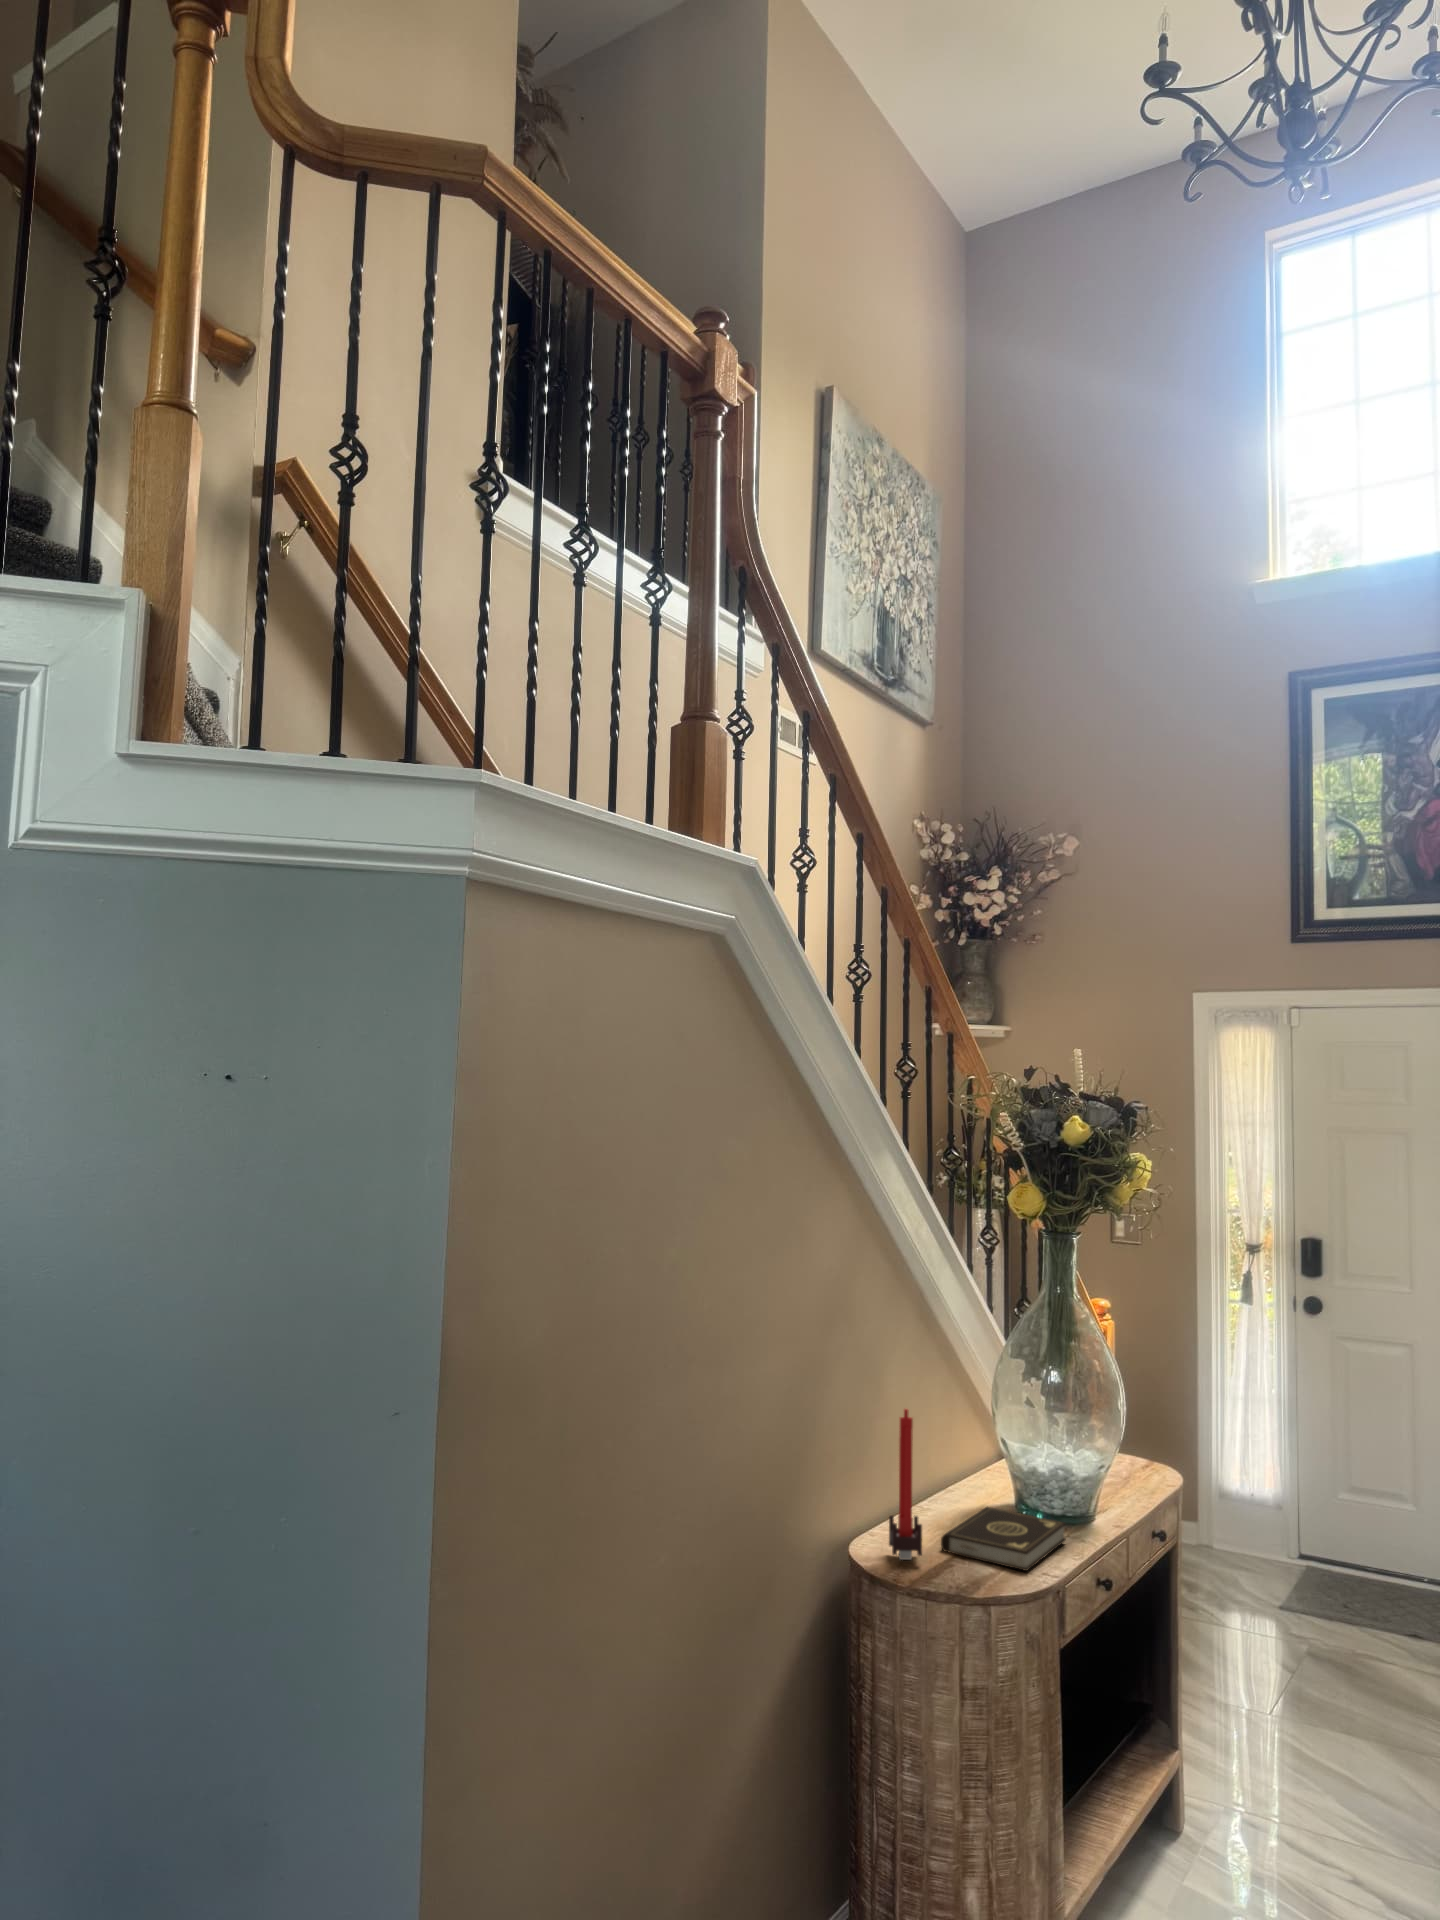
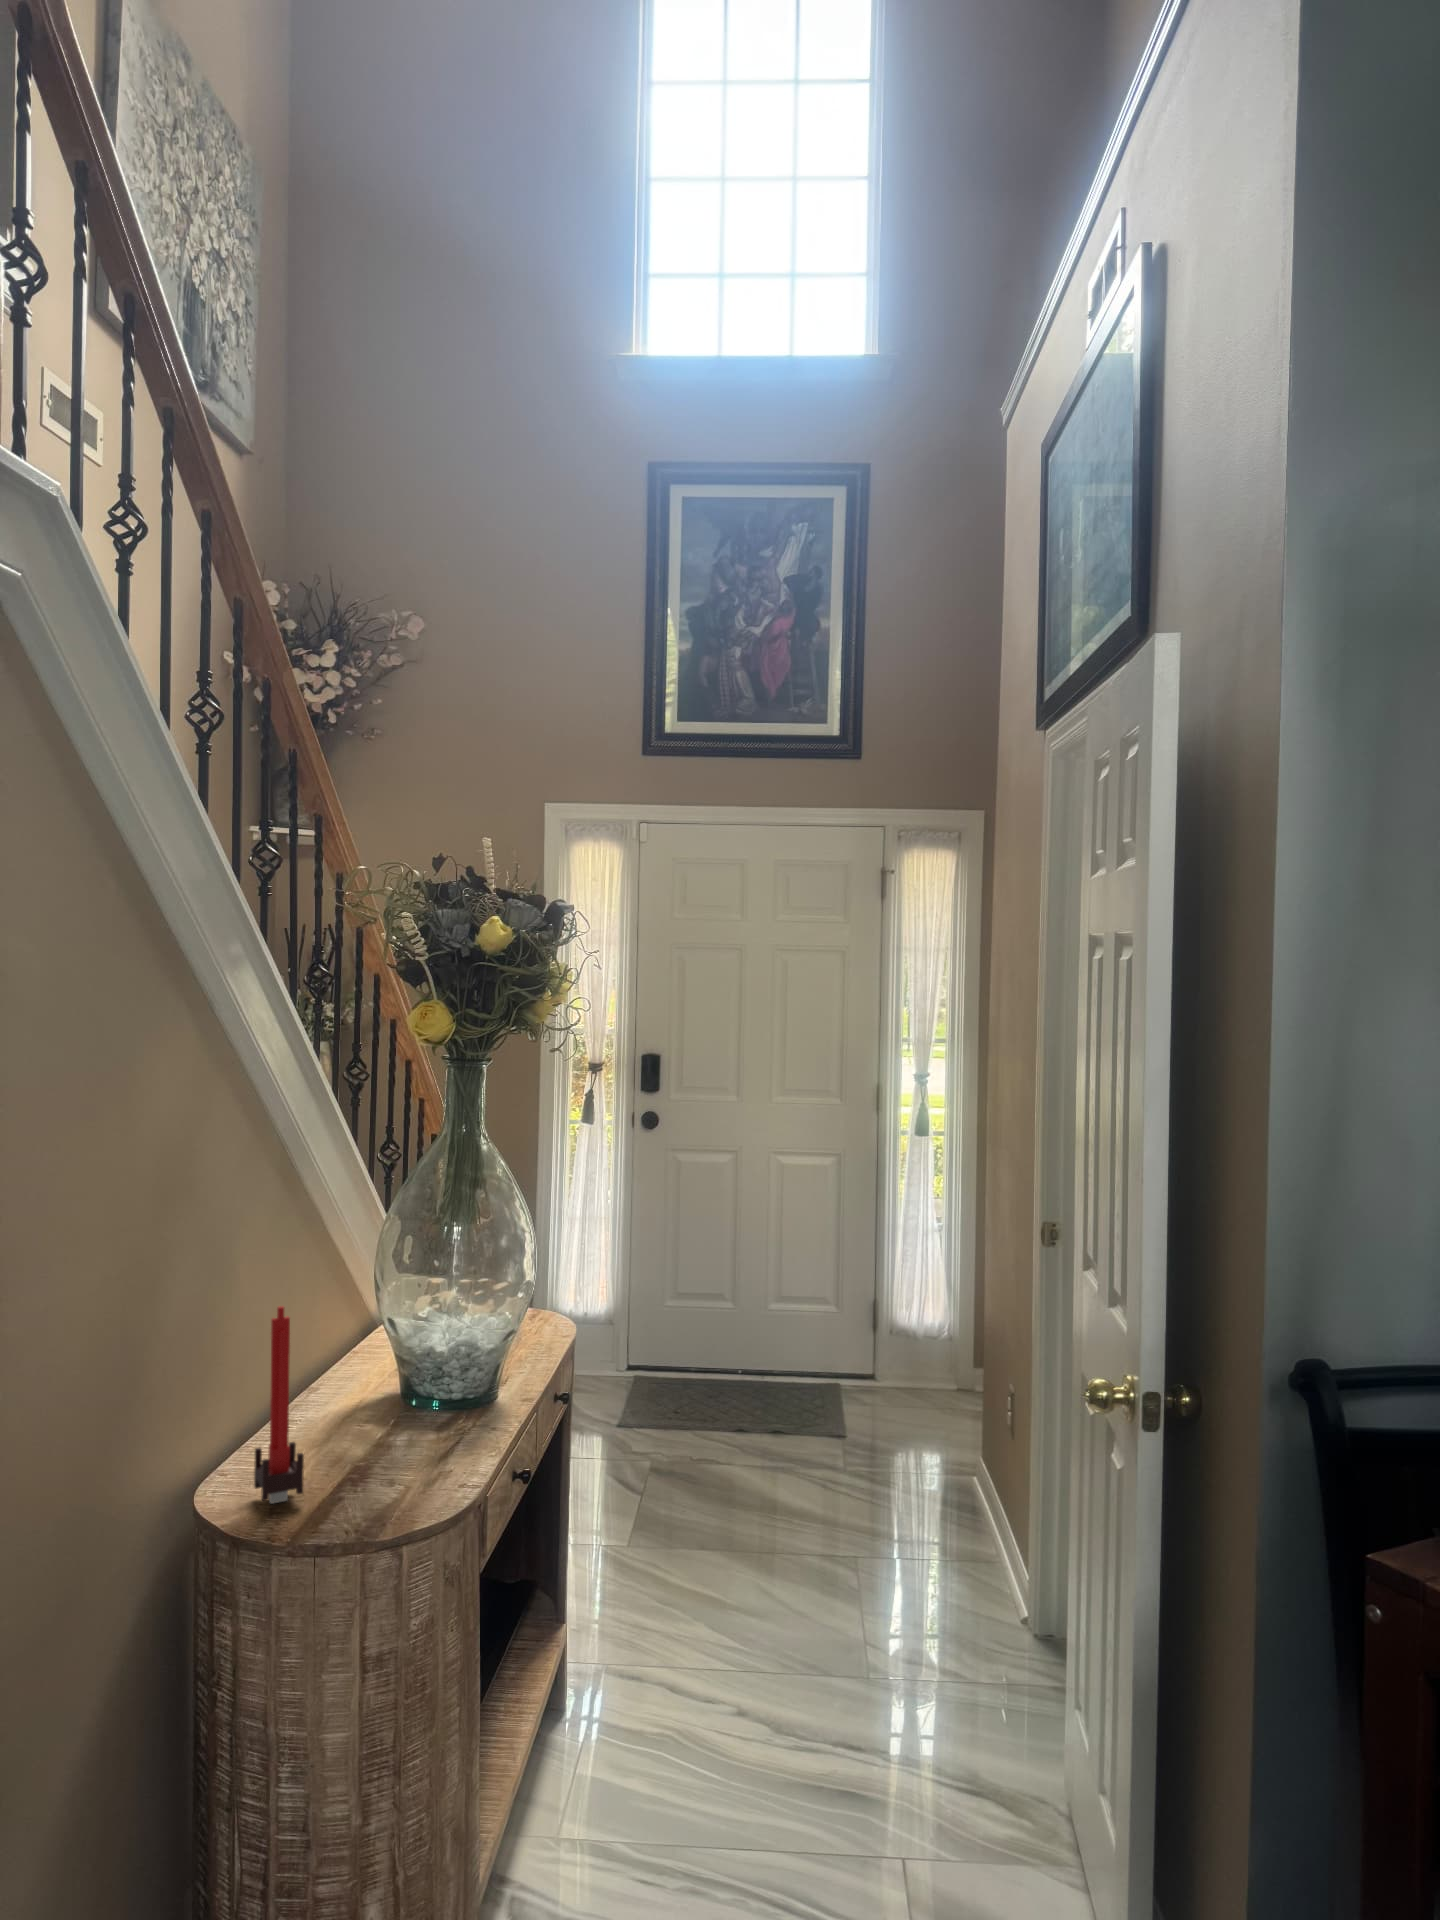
book: present [941,1507,1066,1571] -> none [323,1407,474,1484]

